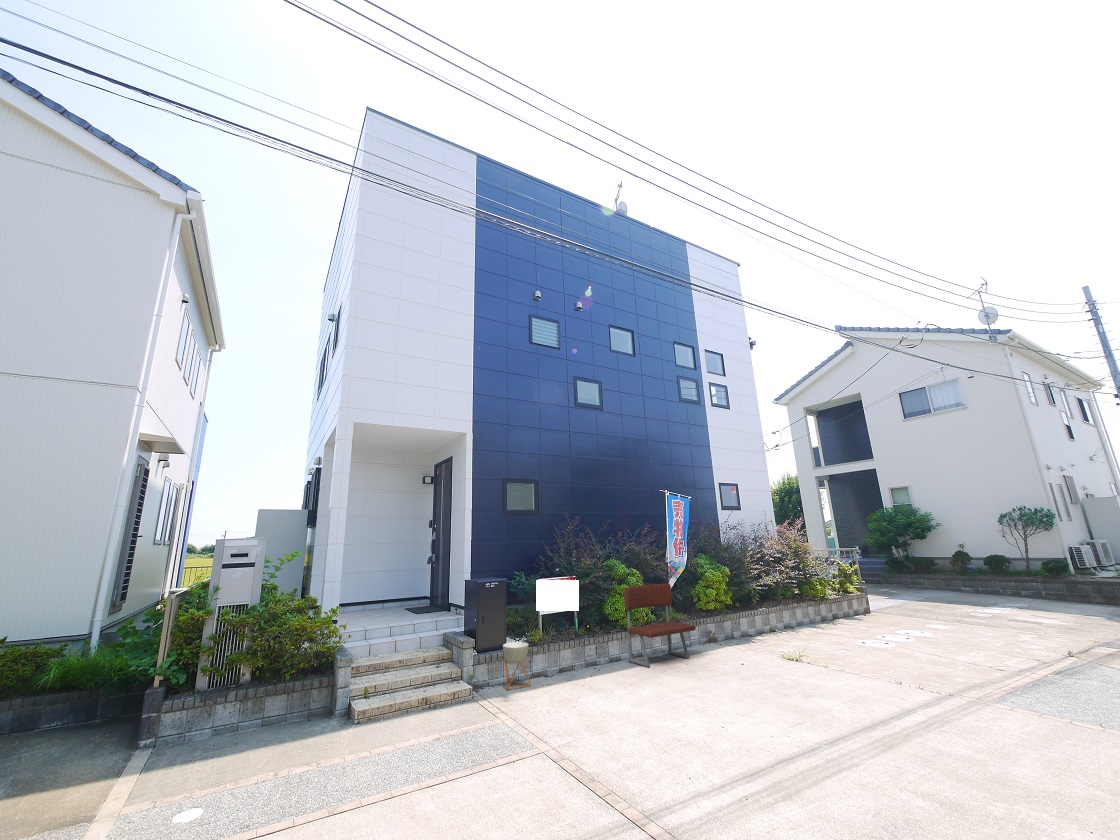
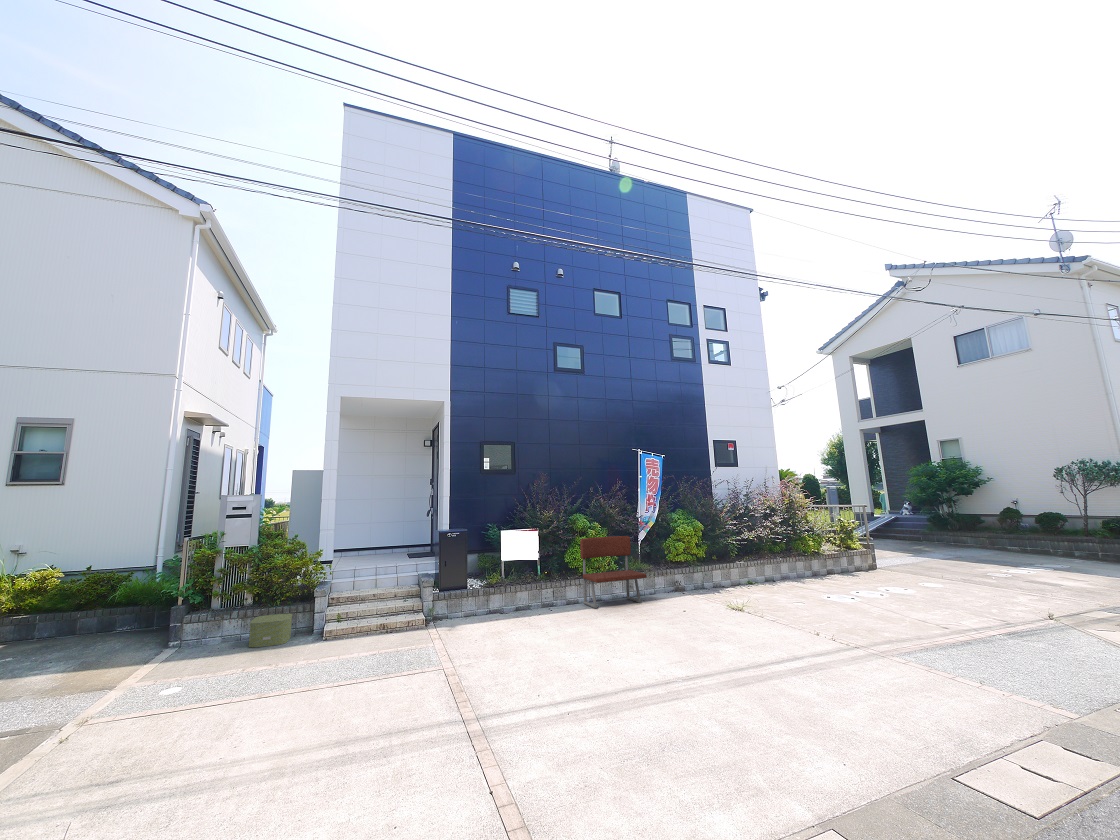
planter: present [503,642,531,690] -> none [458,583,482,621]
storage box: none [257,691,311,741] -> present [249,613,293,647]

